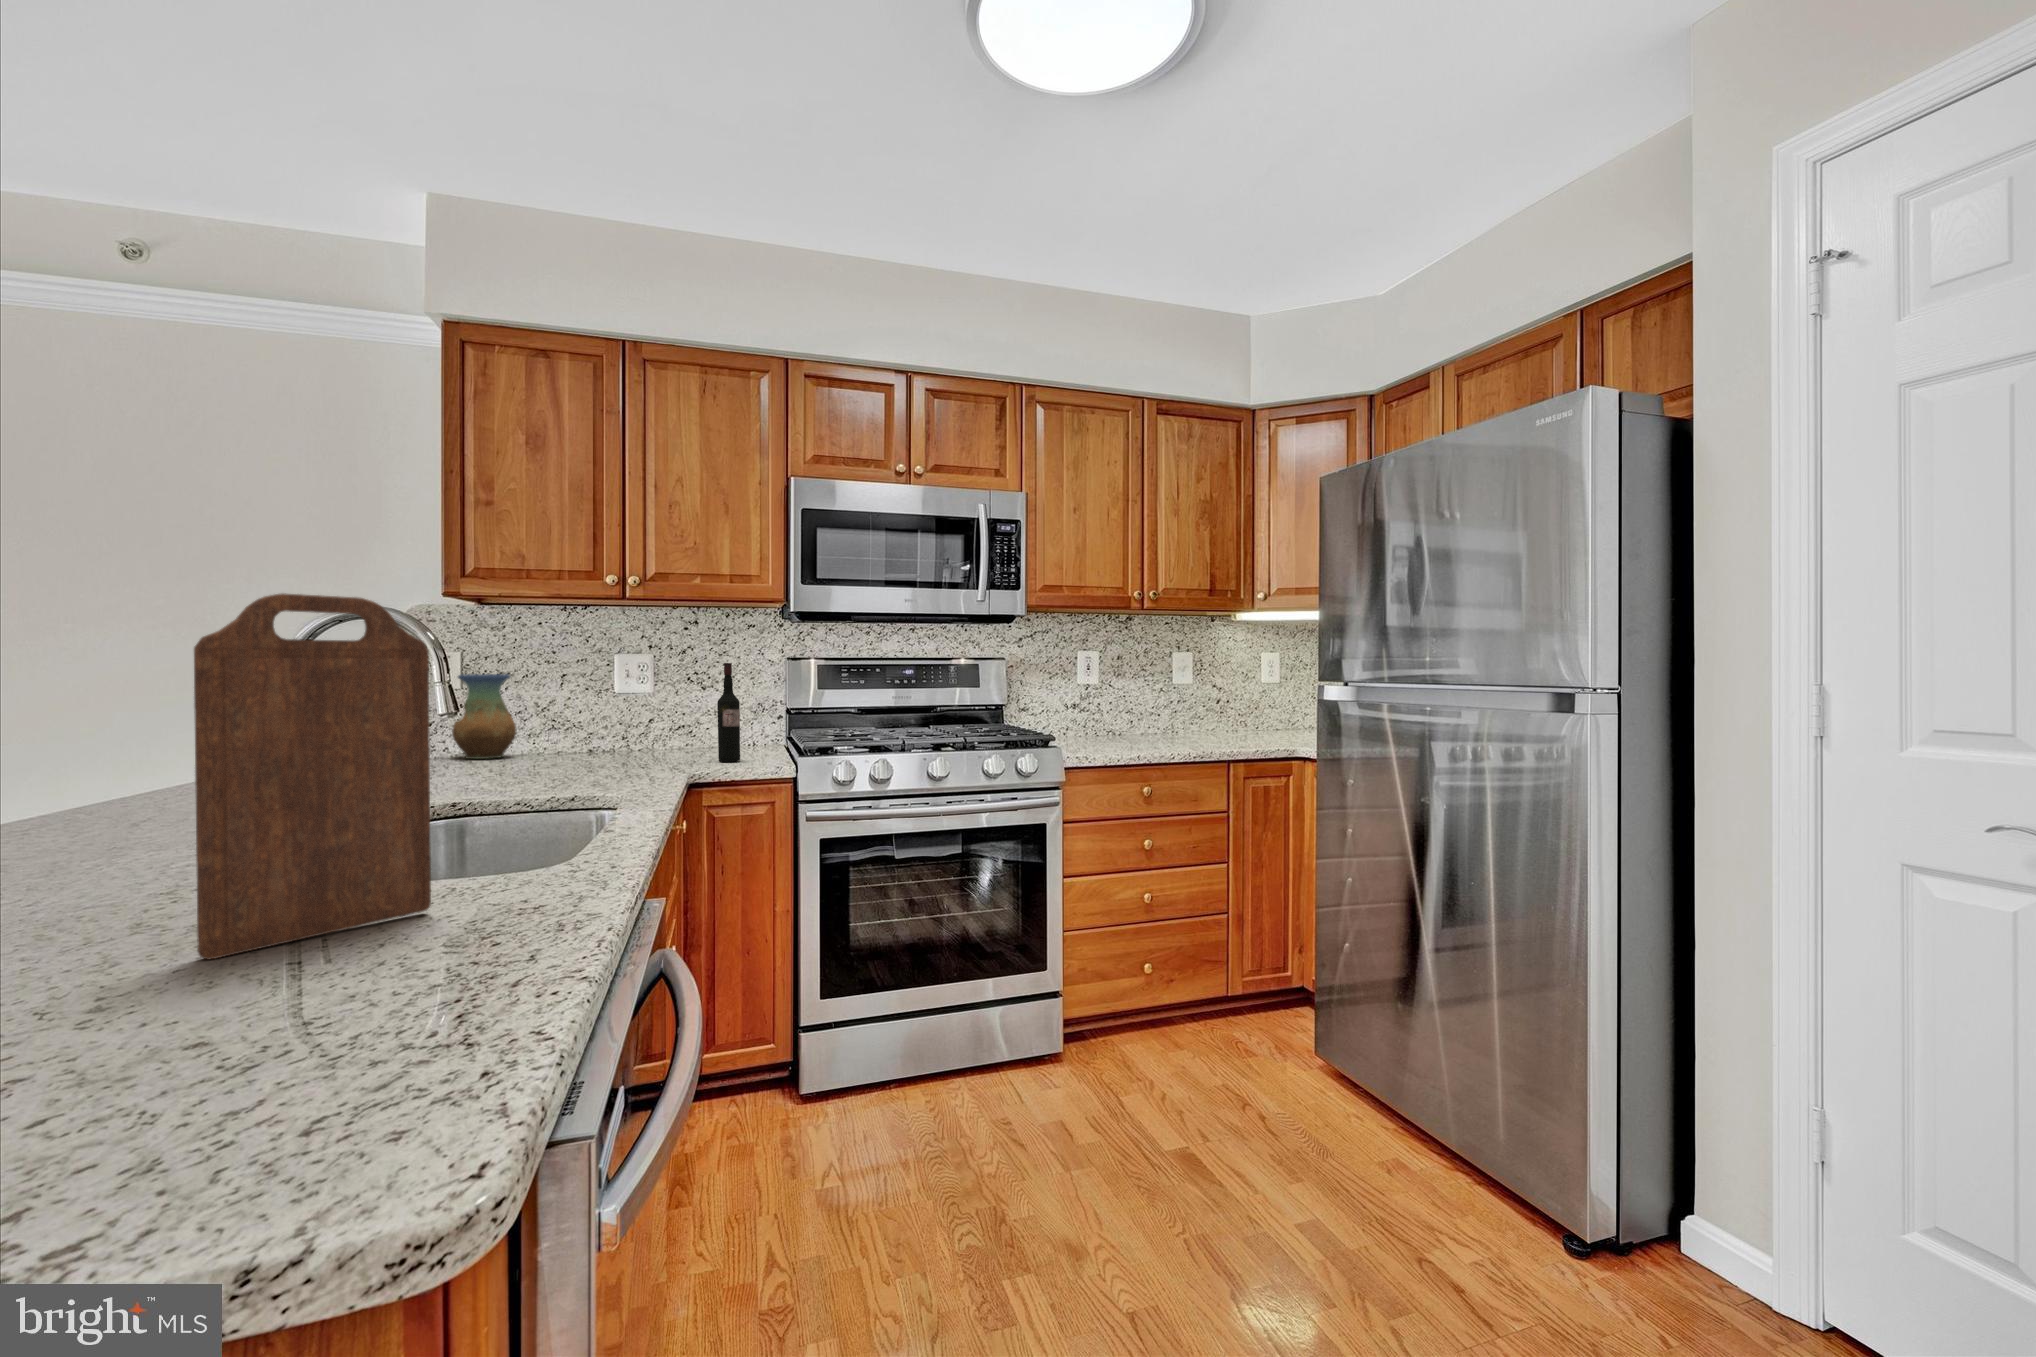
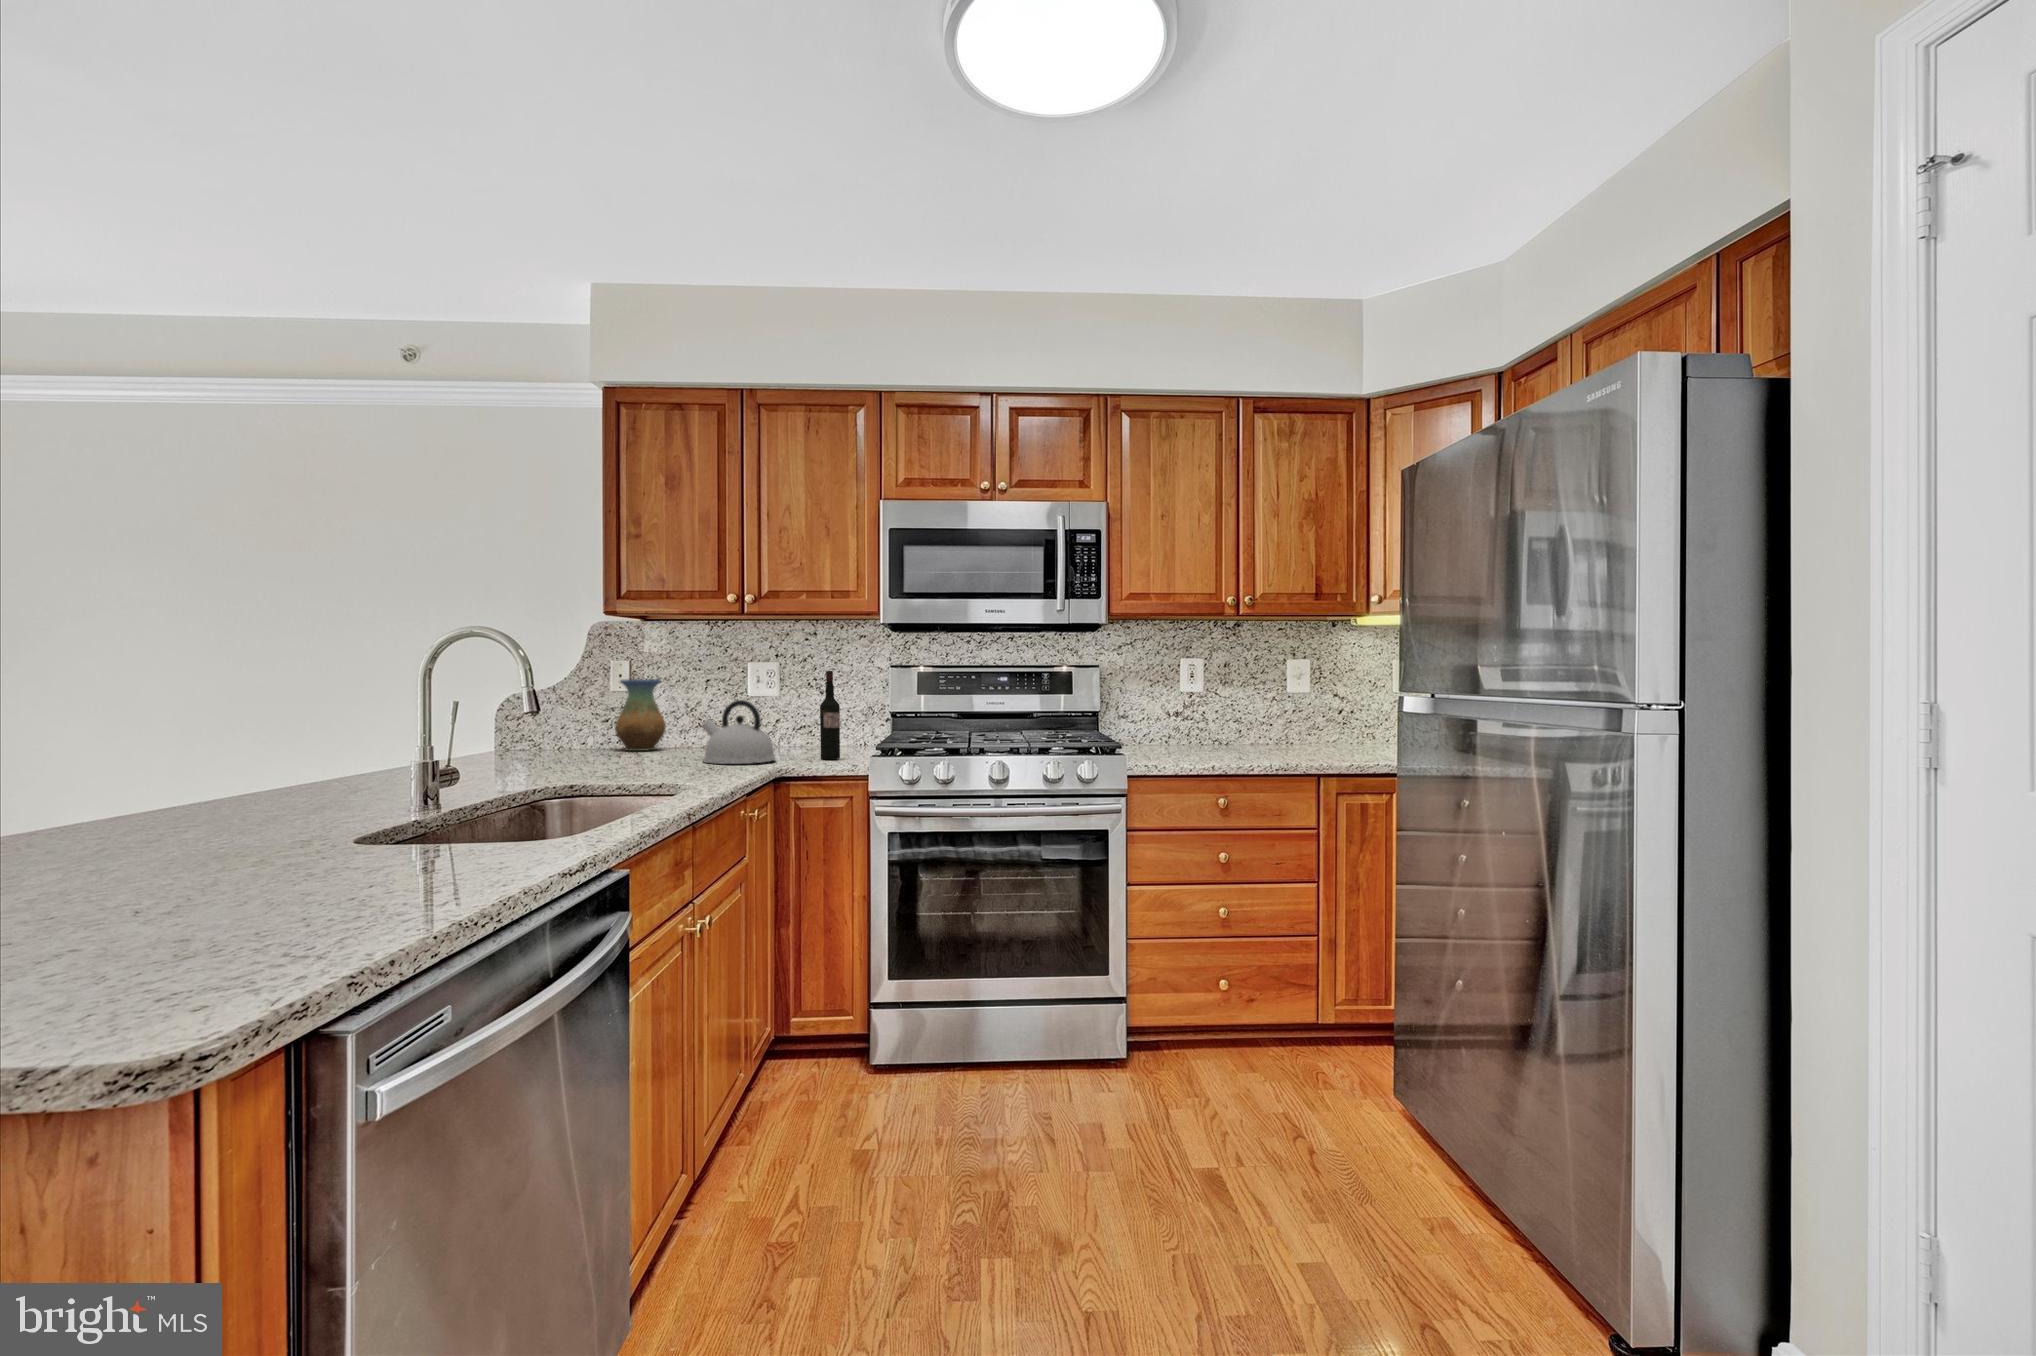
cutting board: present [194,593,431,960] -> none [238,627,421,890]
kettle: none [579,696,672,770] -> present [702,700,775,764]

